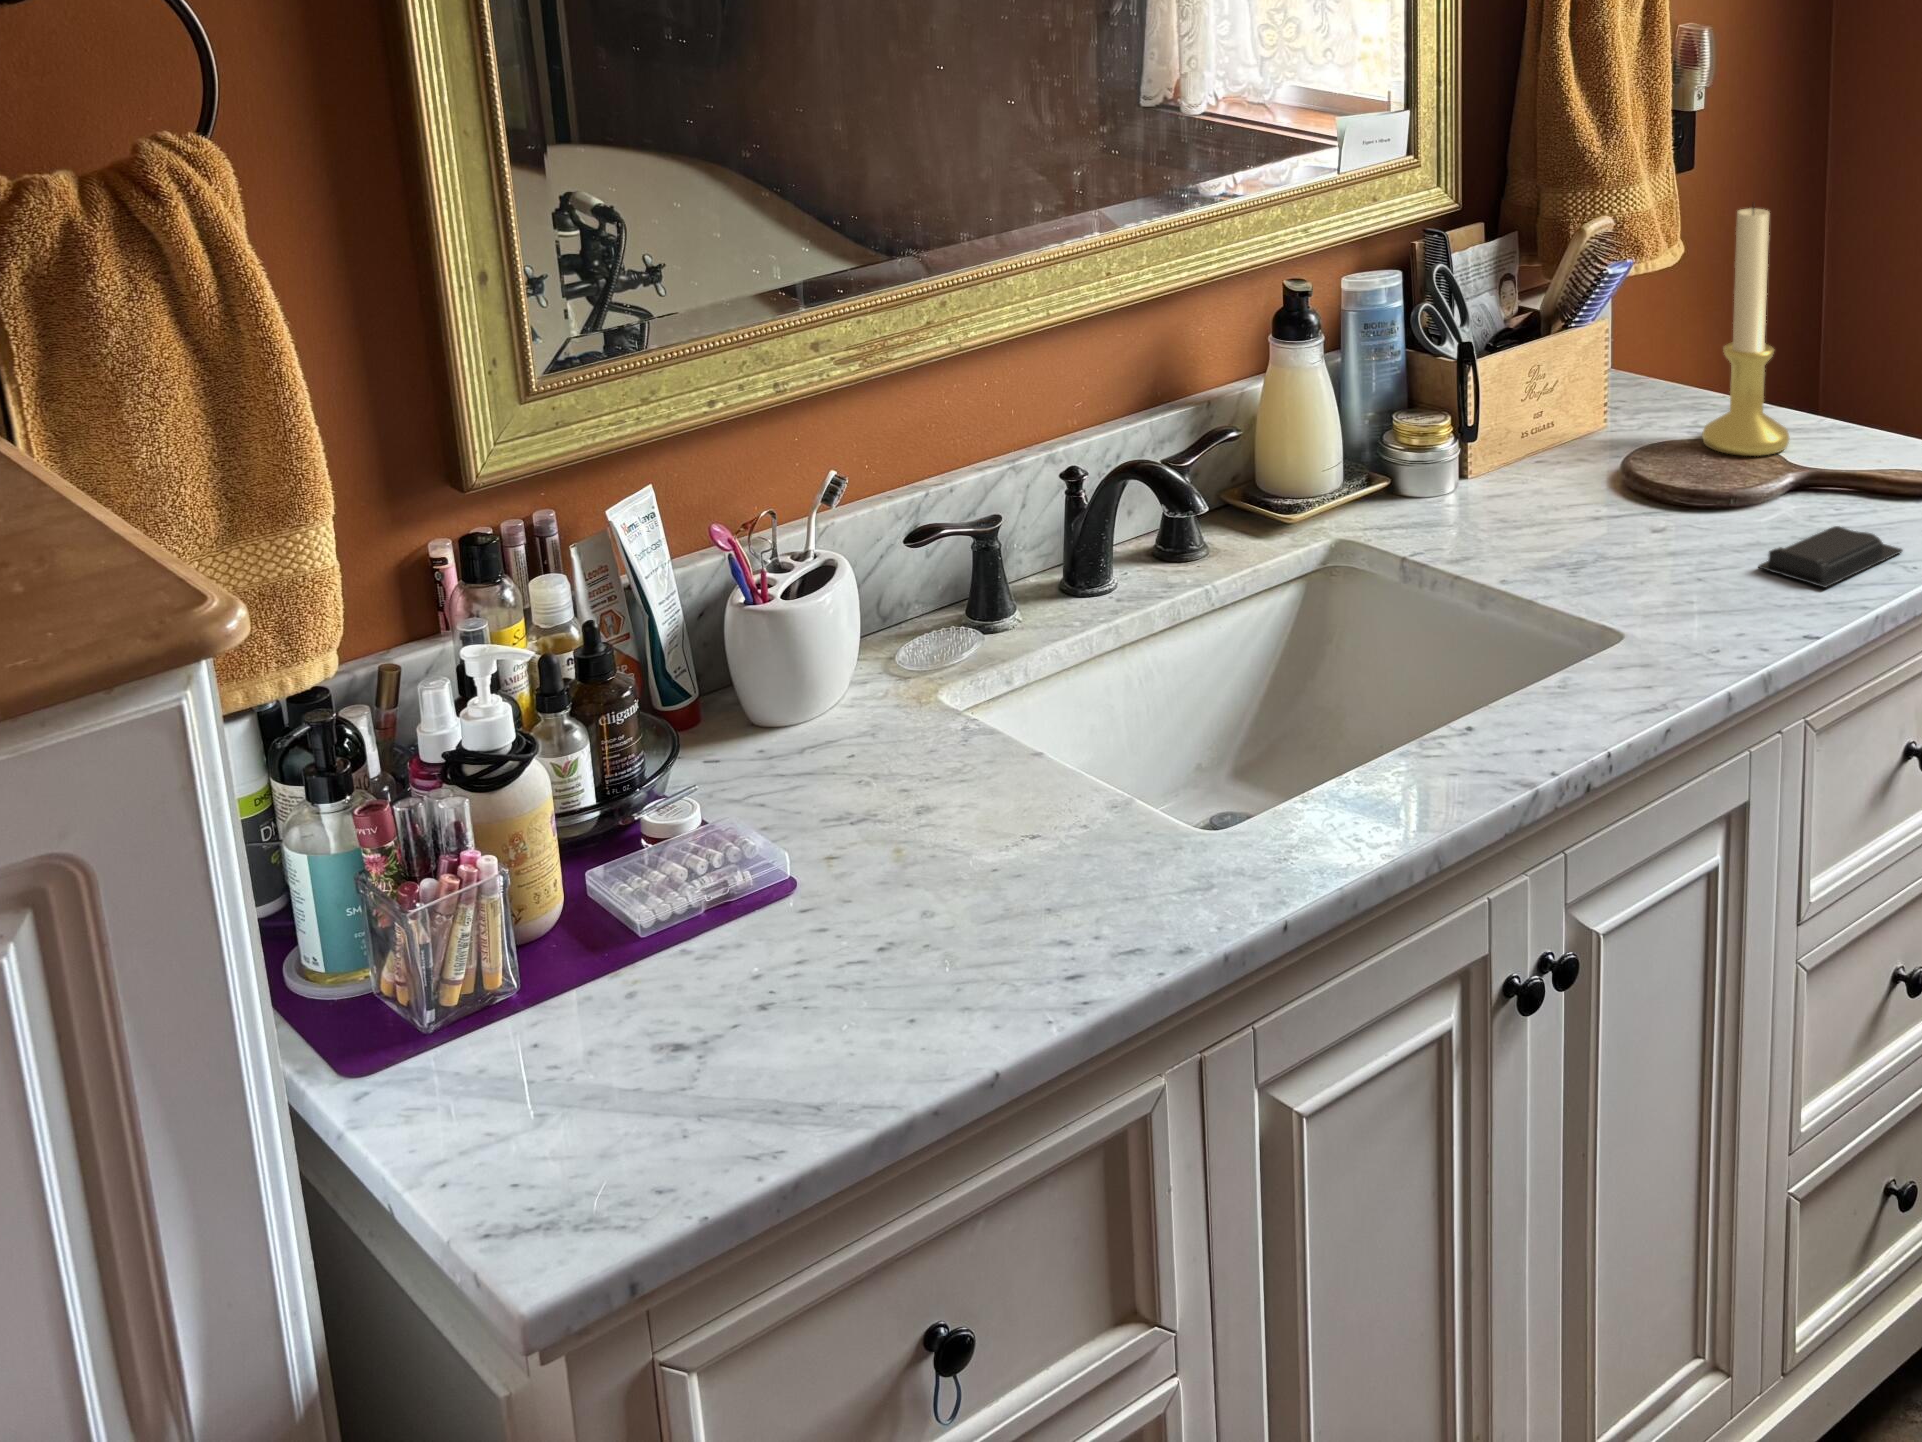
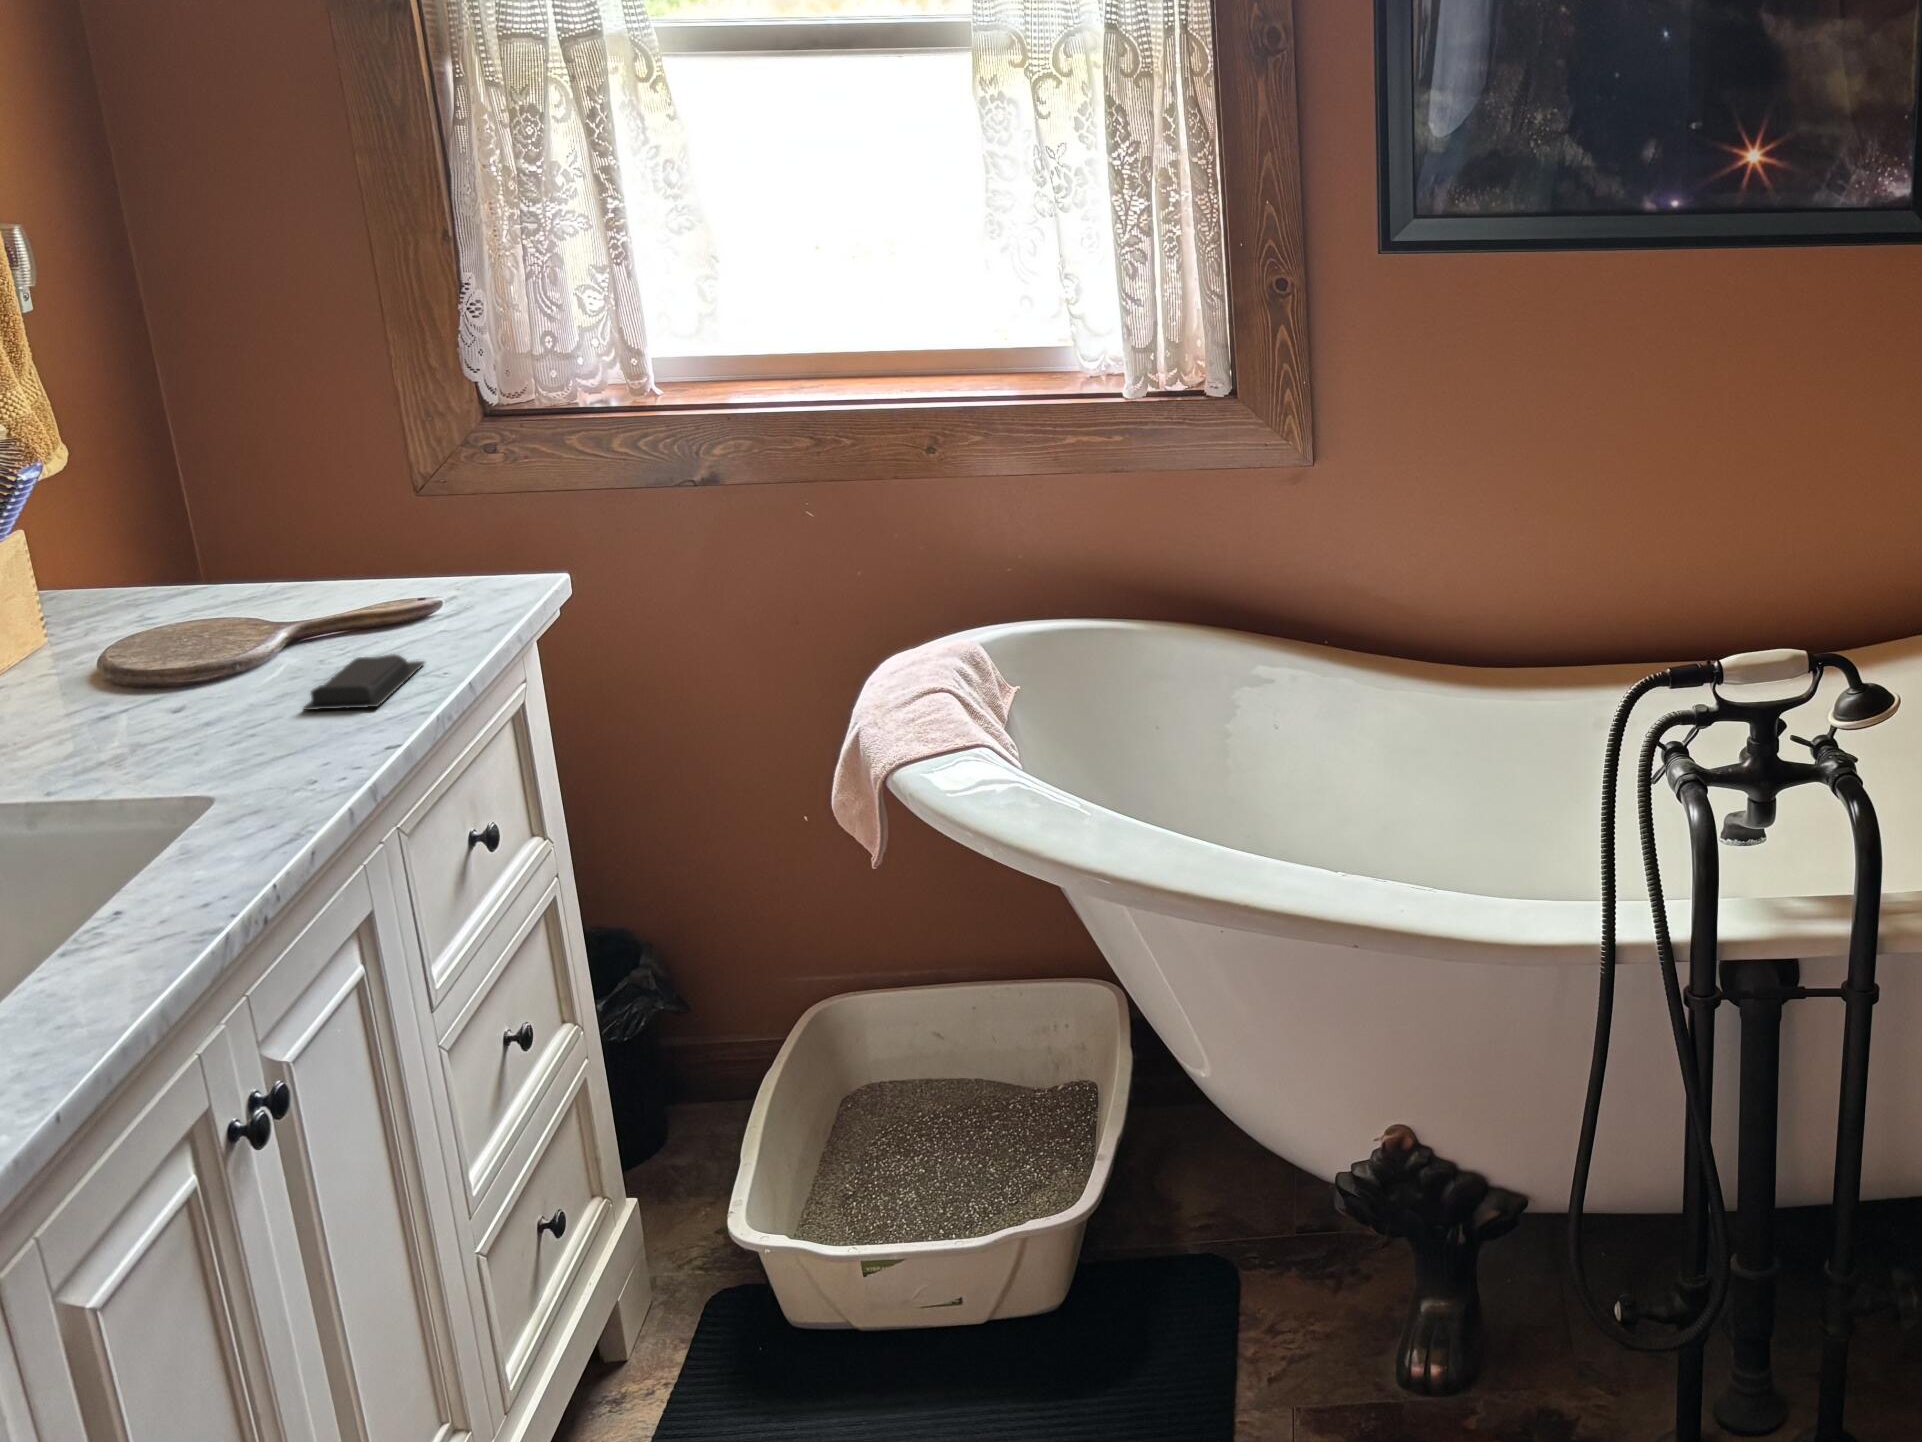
candle holder: present [1702,208,1790,456] -> none [146,383,257,633]

